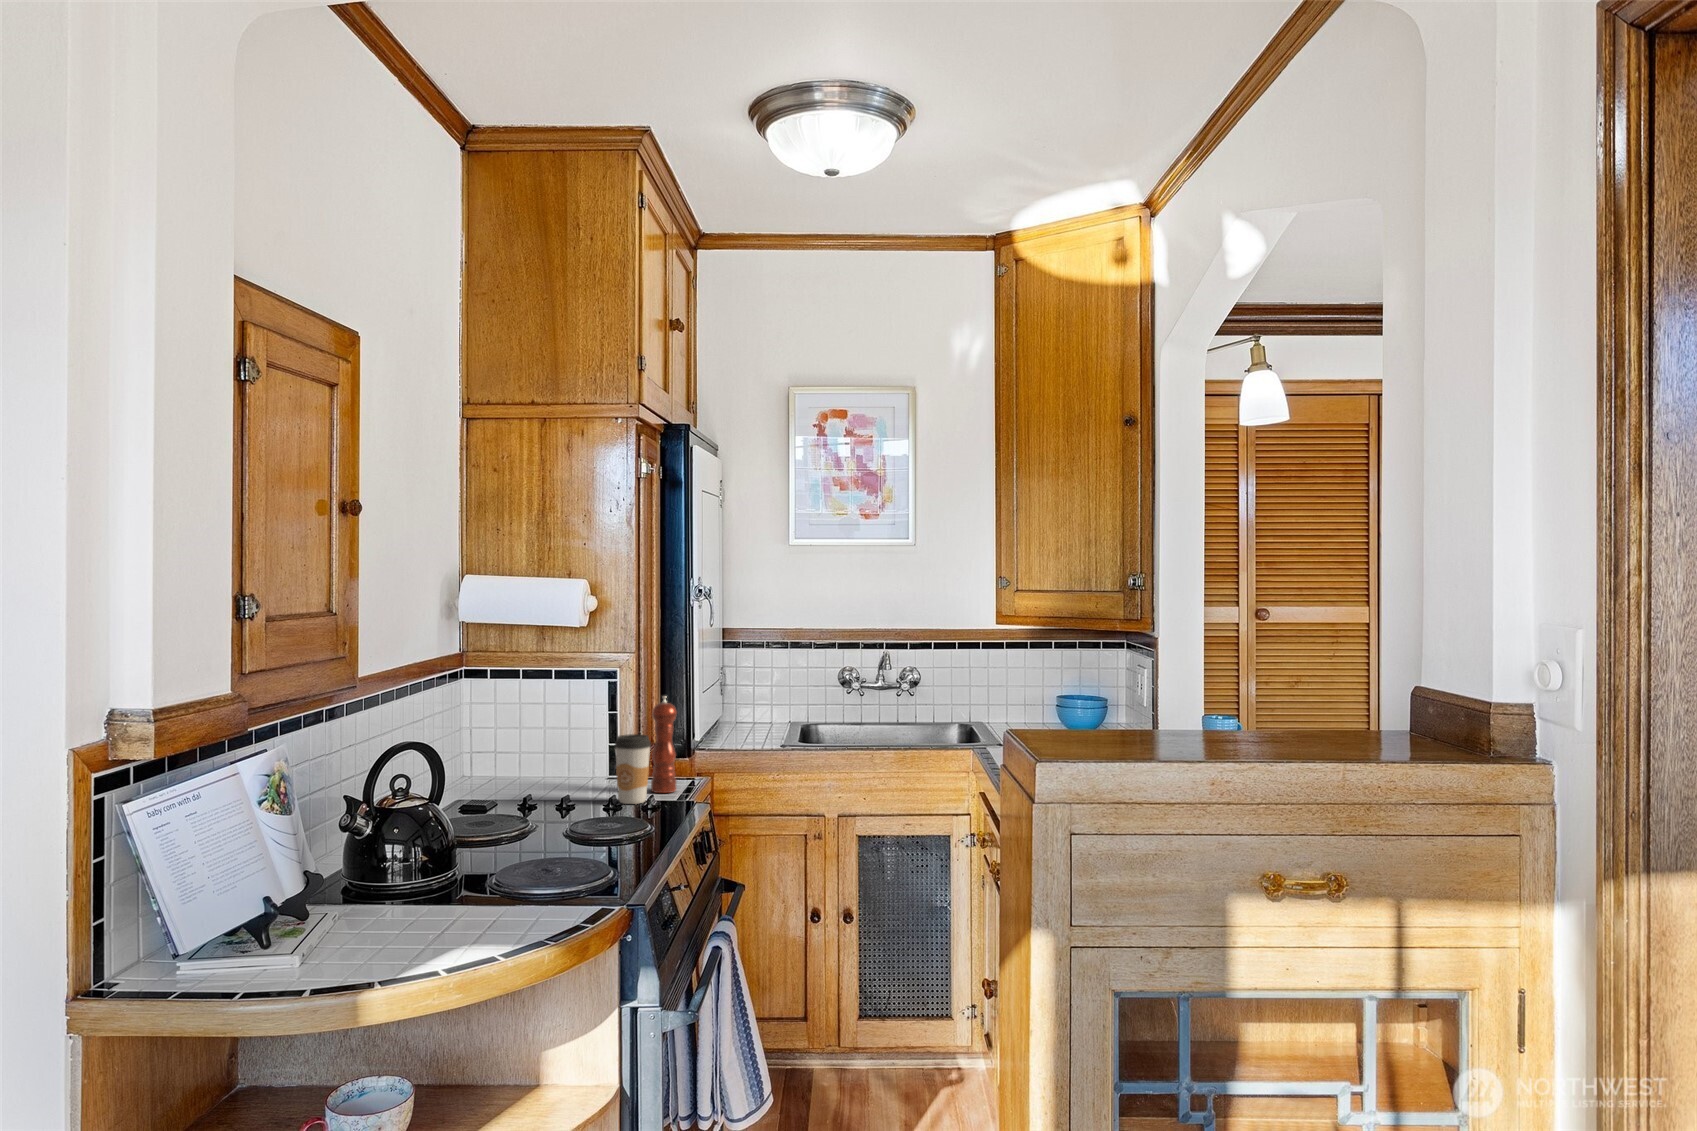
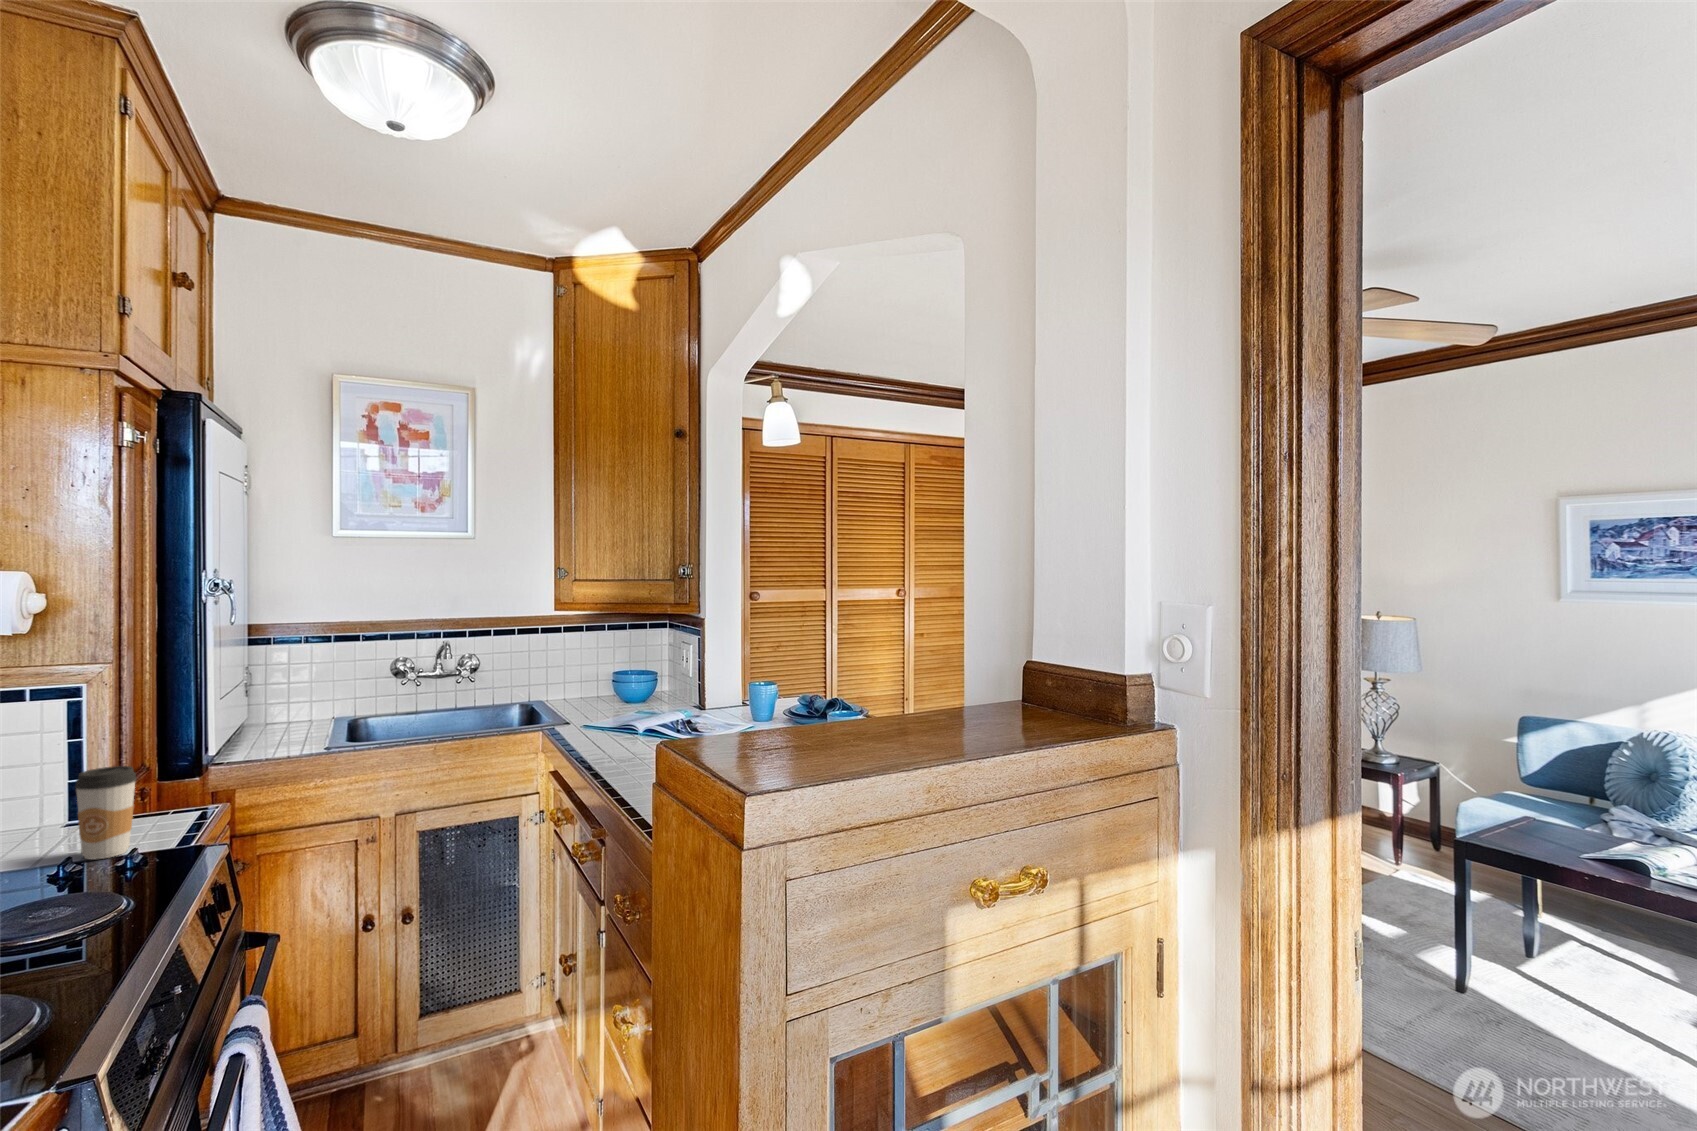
pepper mill: present [651,696,677,793] -> none [139,713,179,834]

